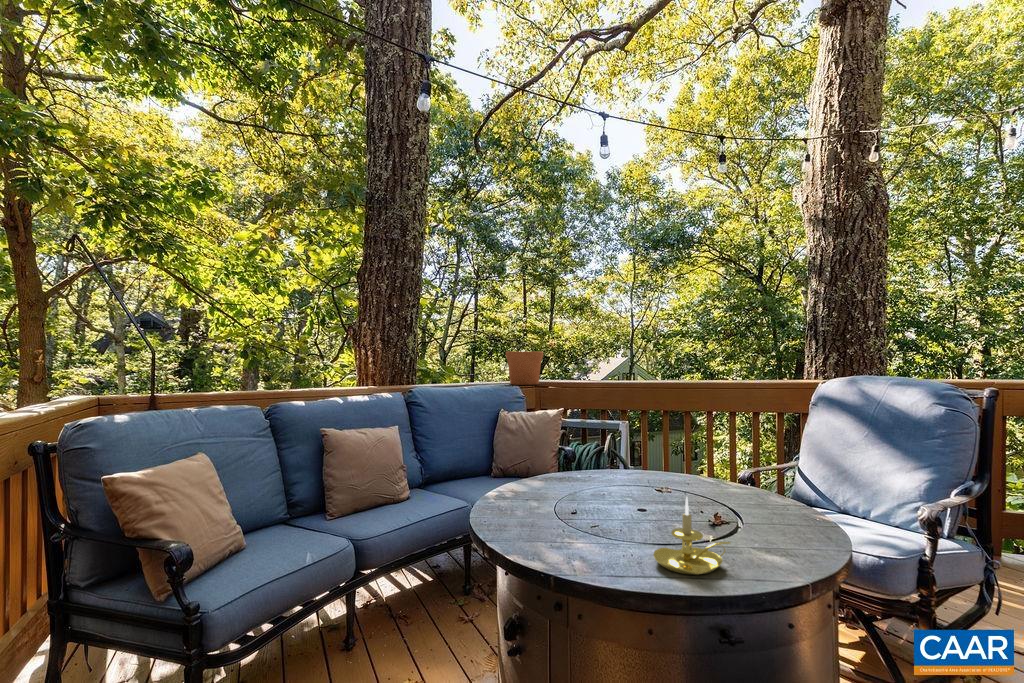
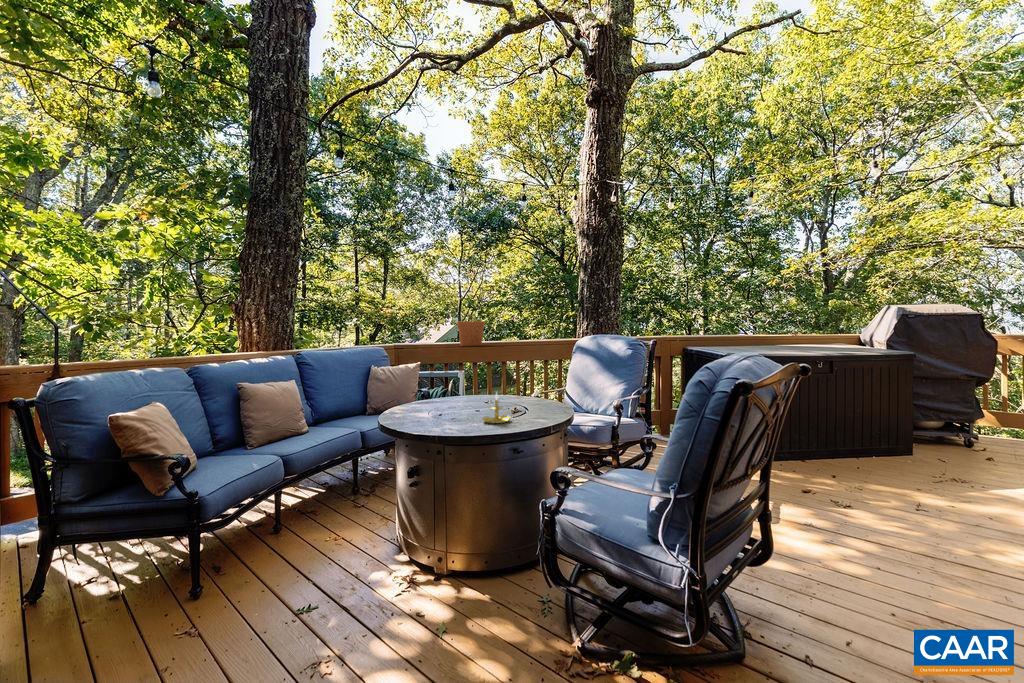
flower pot: present [506,352,543,385] -> present [457,321,485,346]

